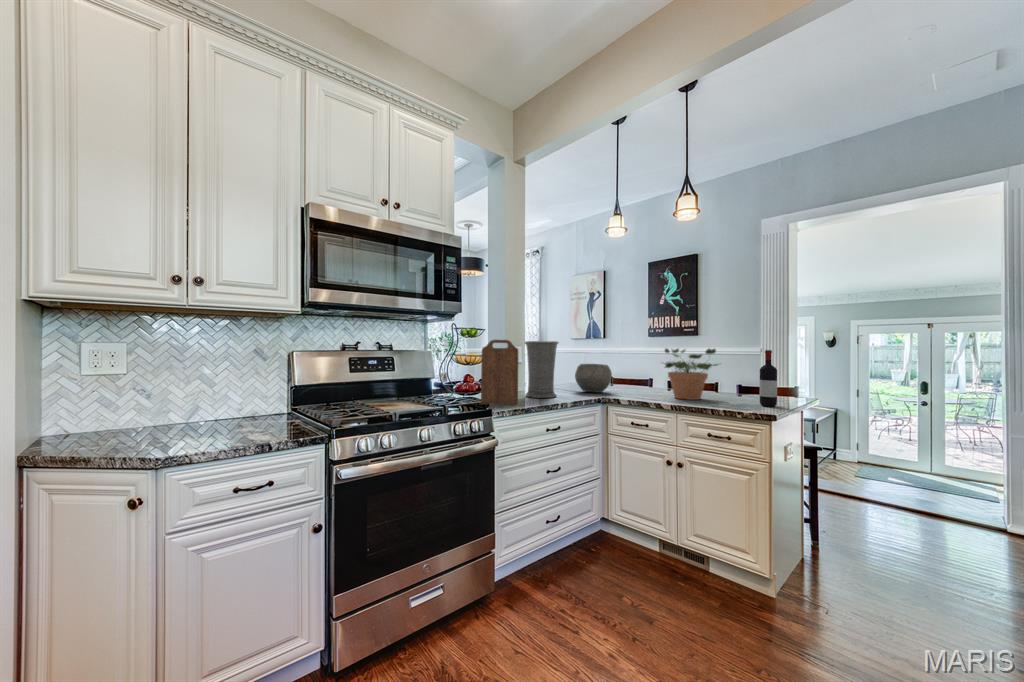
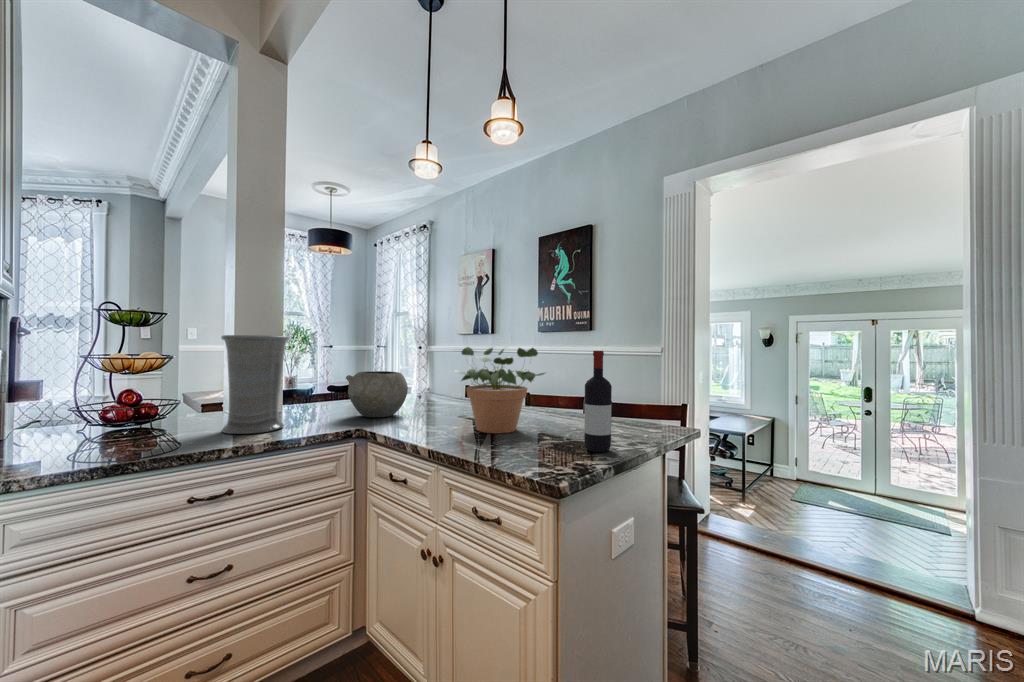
cutting board: present [481,340,518,404] -> none [44,331,139,458]

